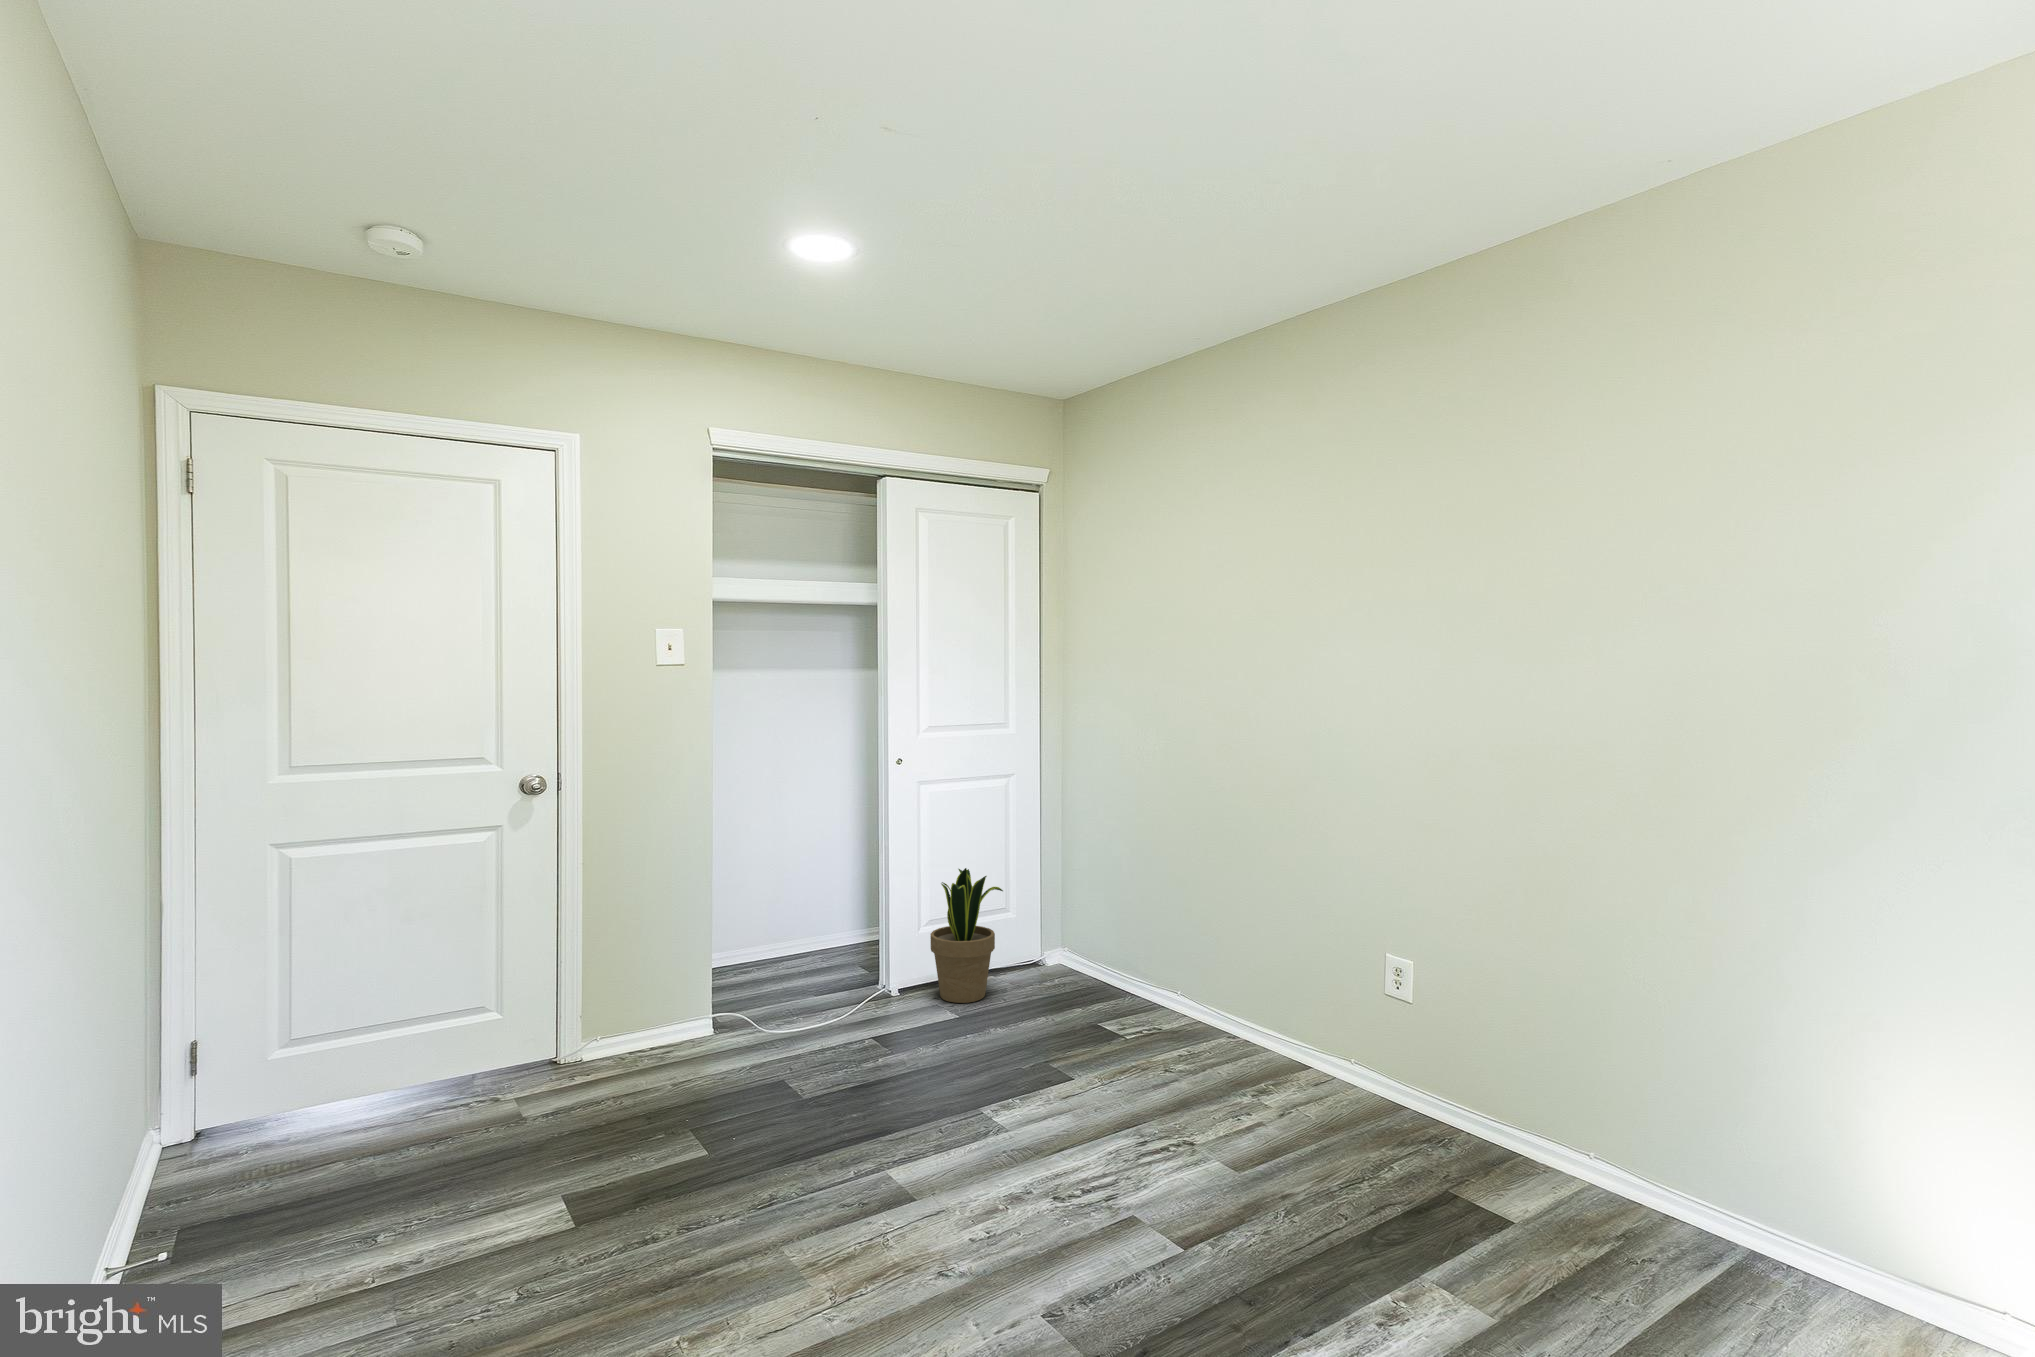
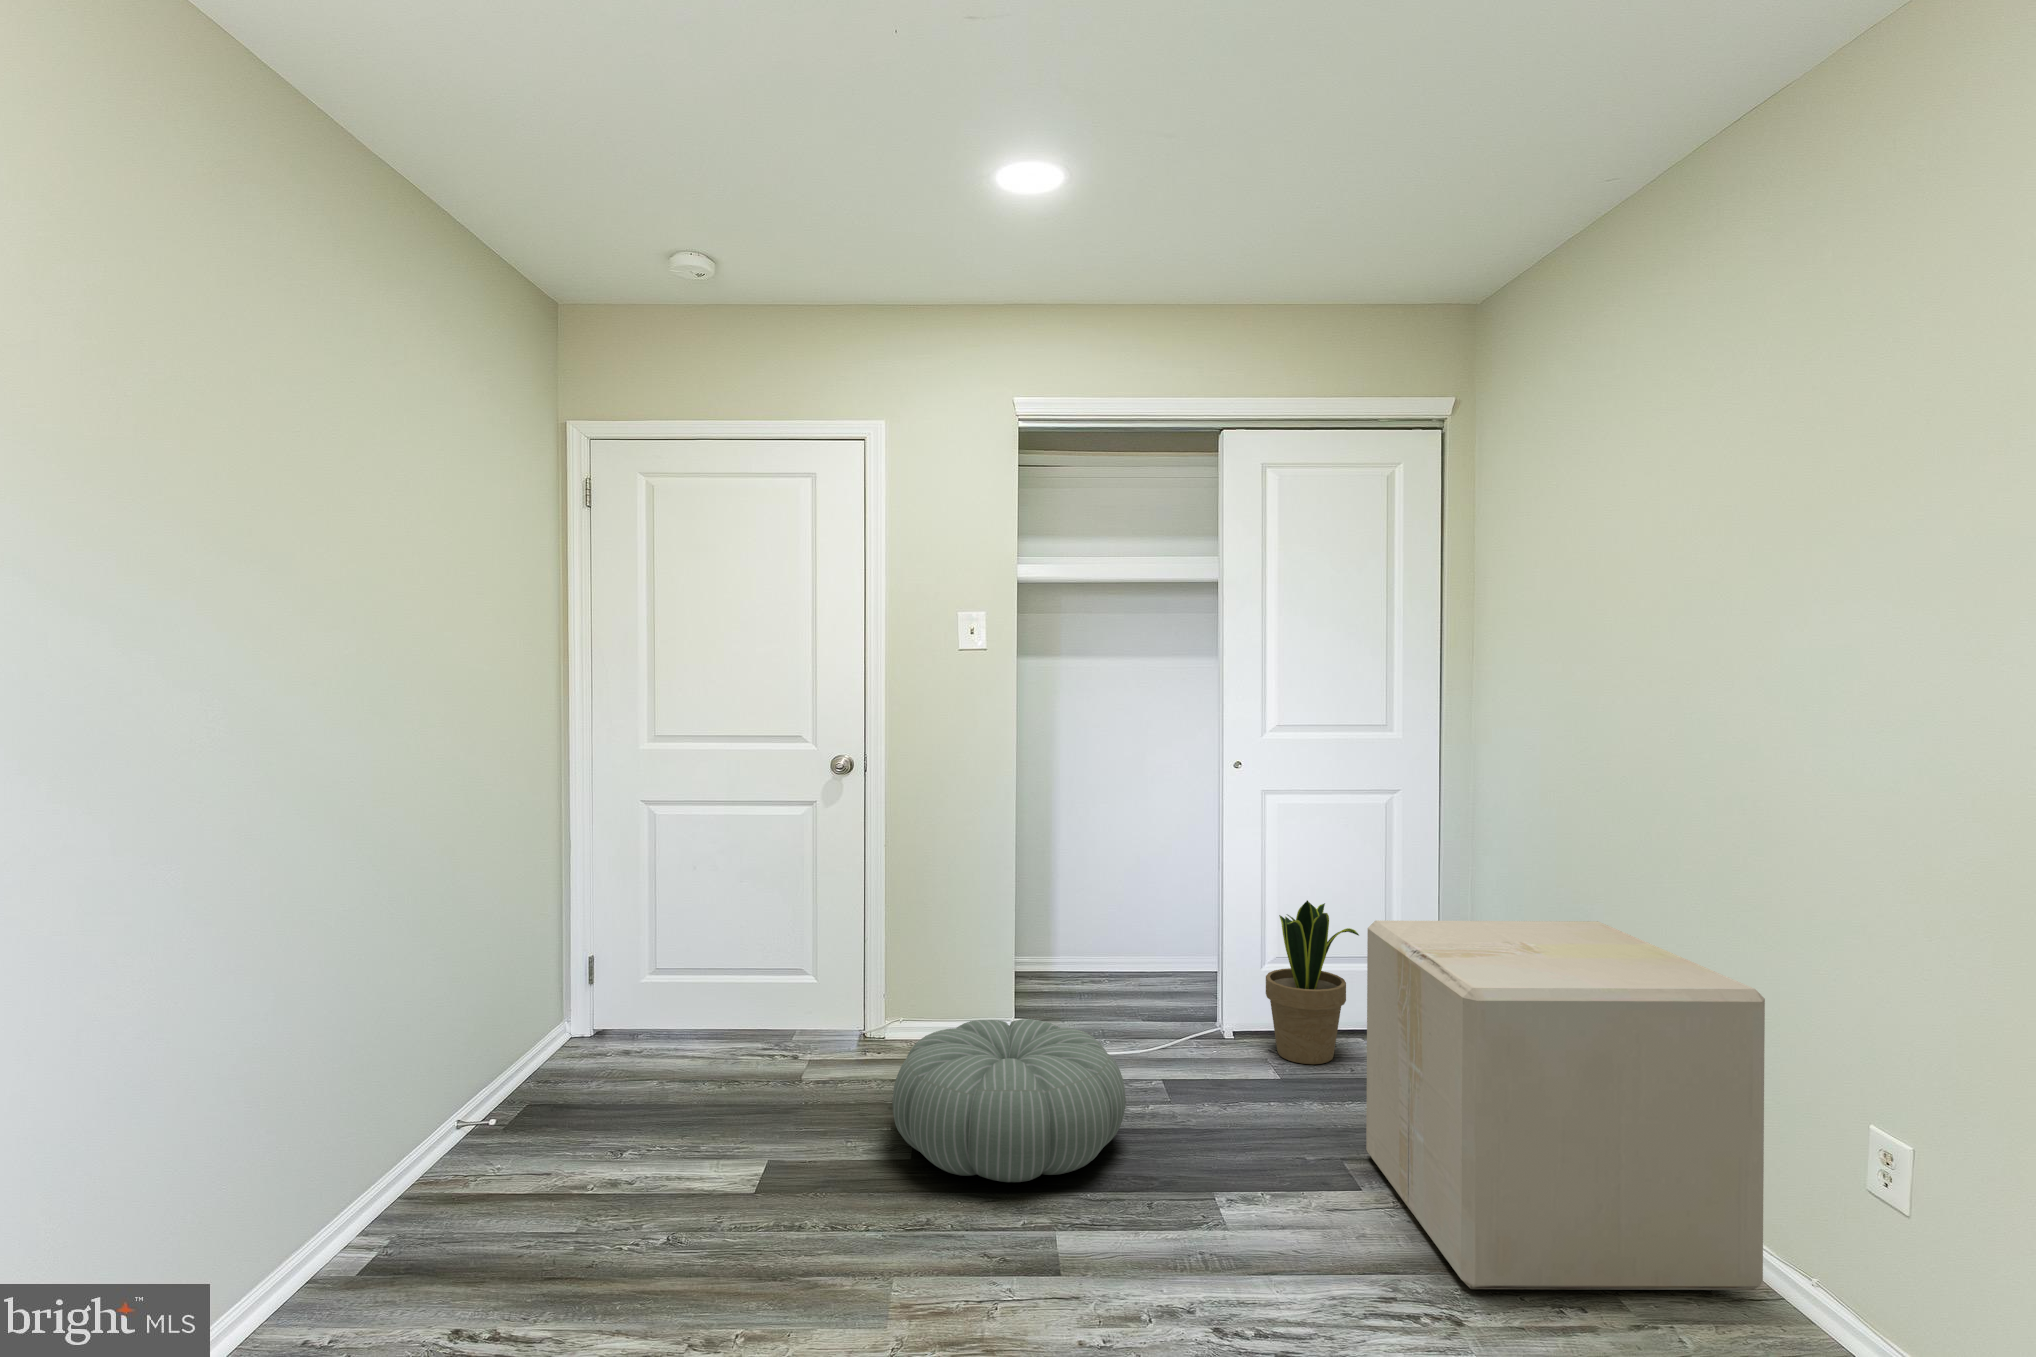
cardboard box: none [1061,855,1324,1121] -> present [1366,921,1765,1290]
pouf: none [673,1005,891,1154] -> present [892,1019,1126,1182]

